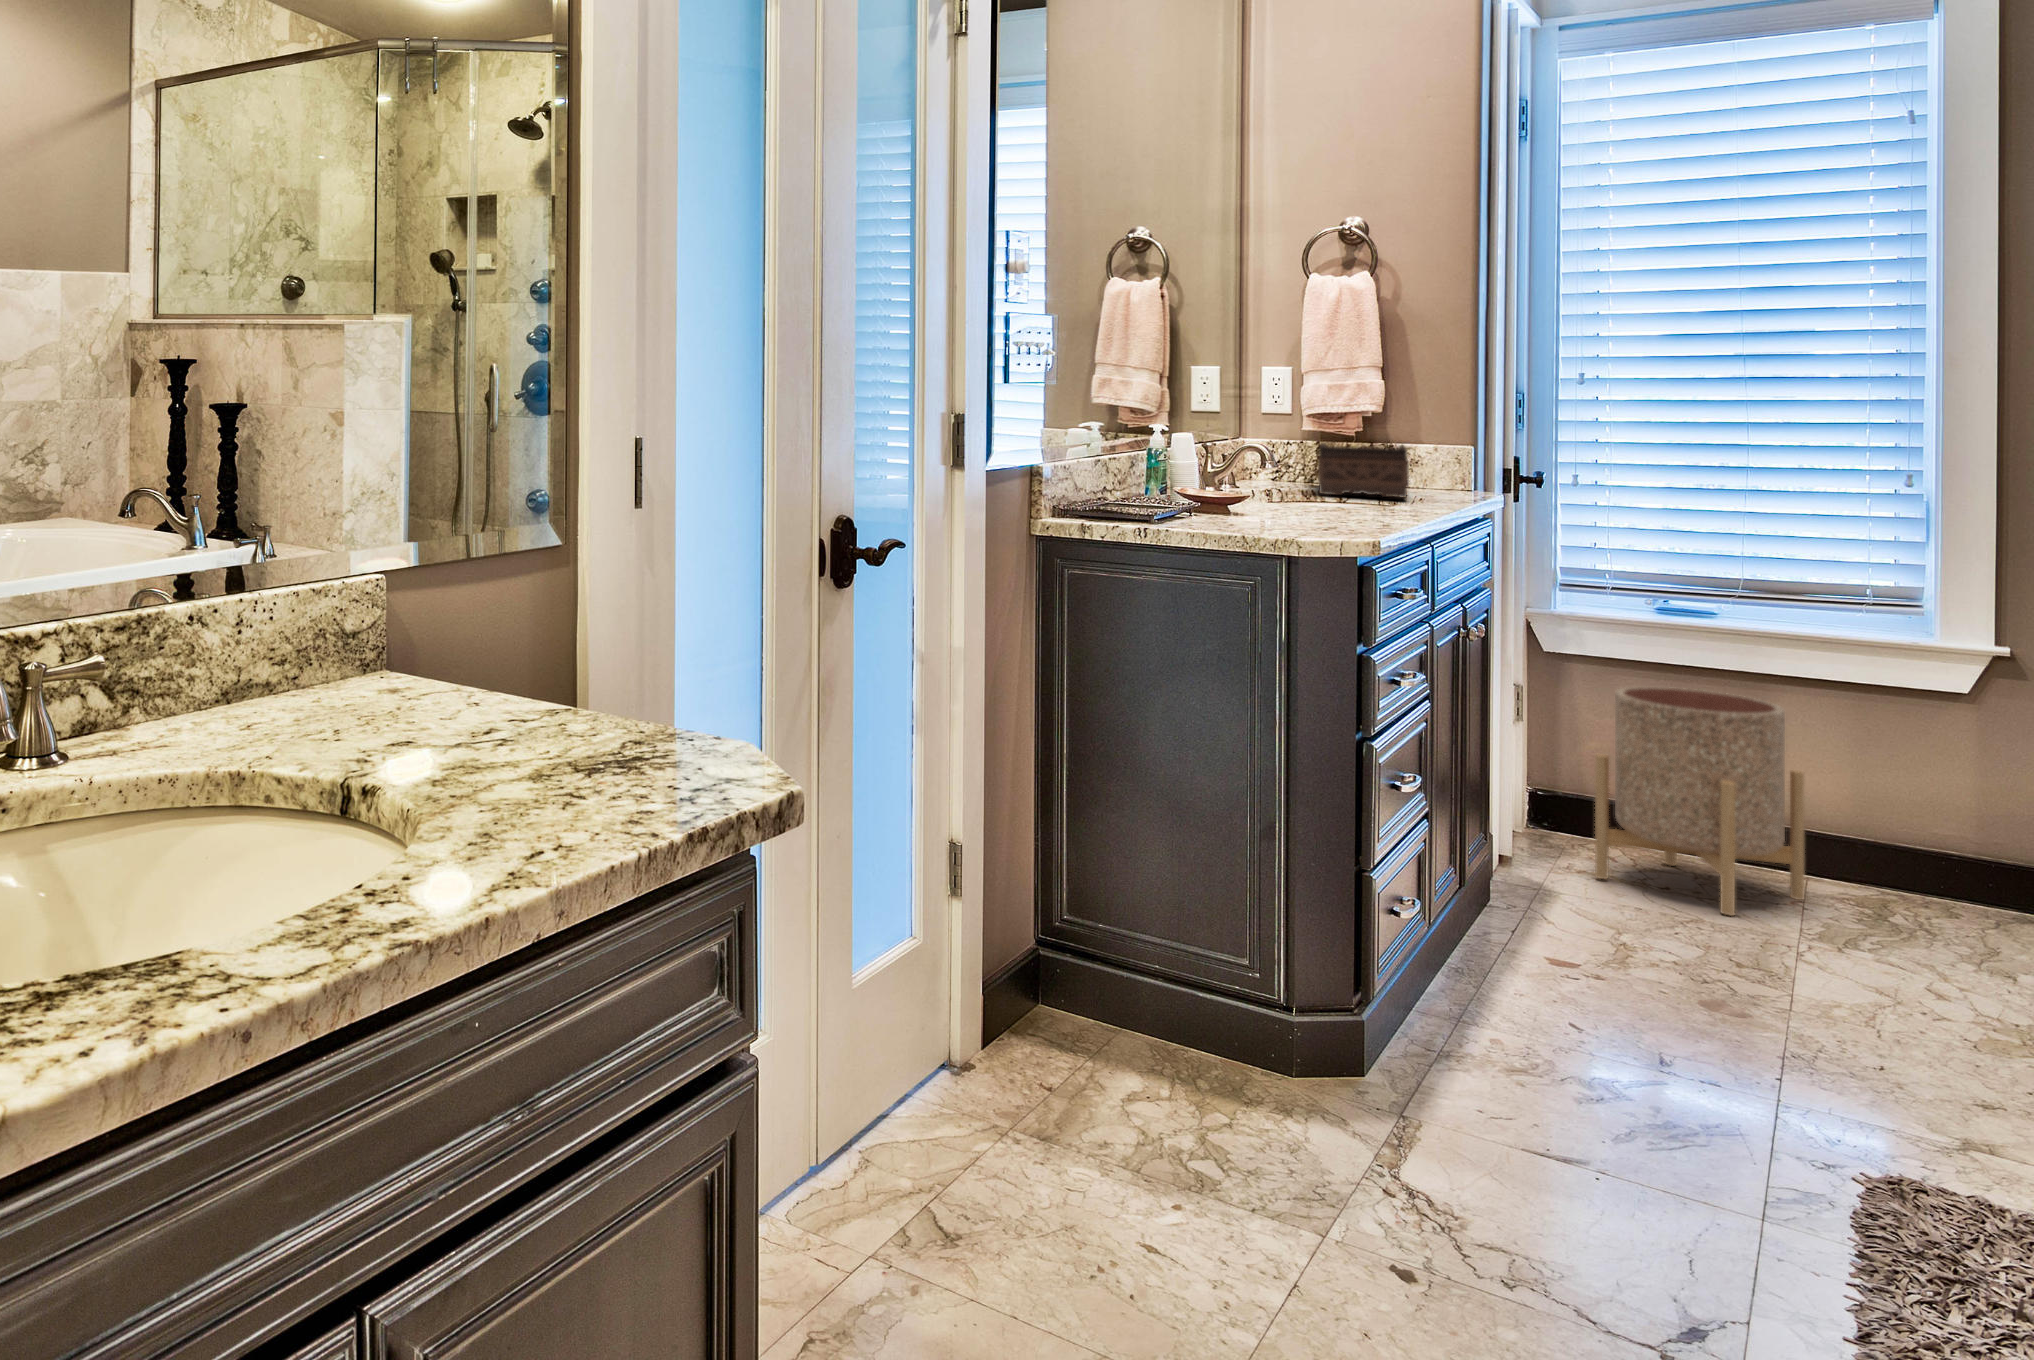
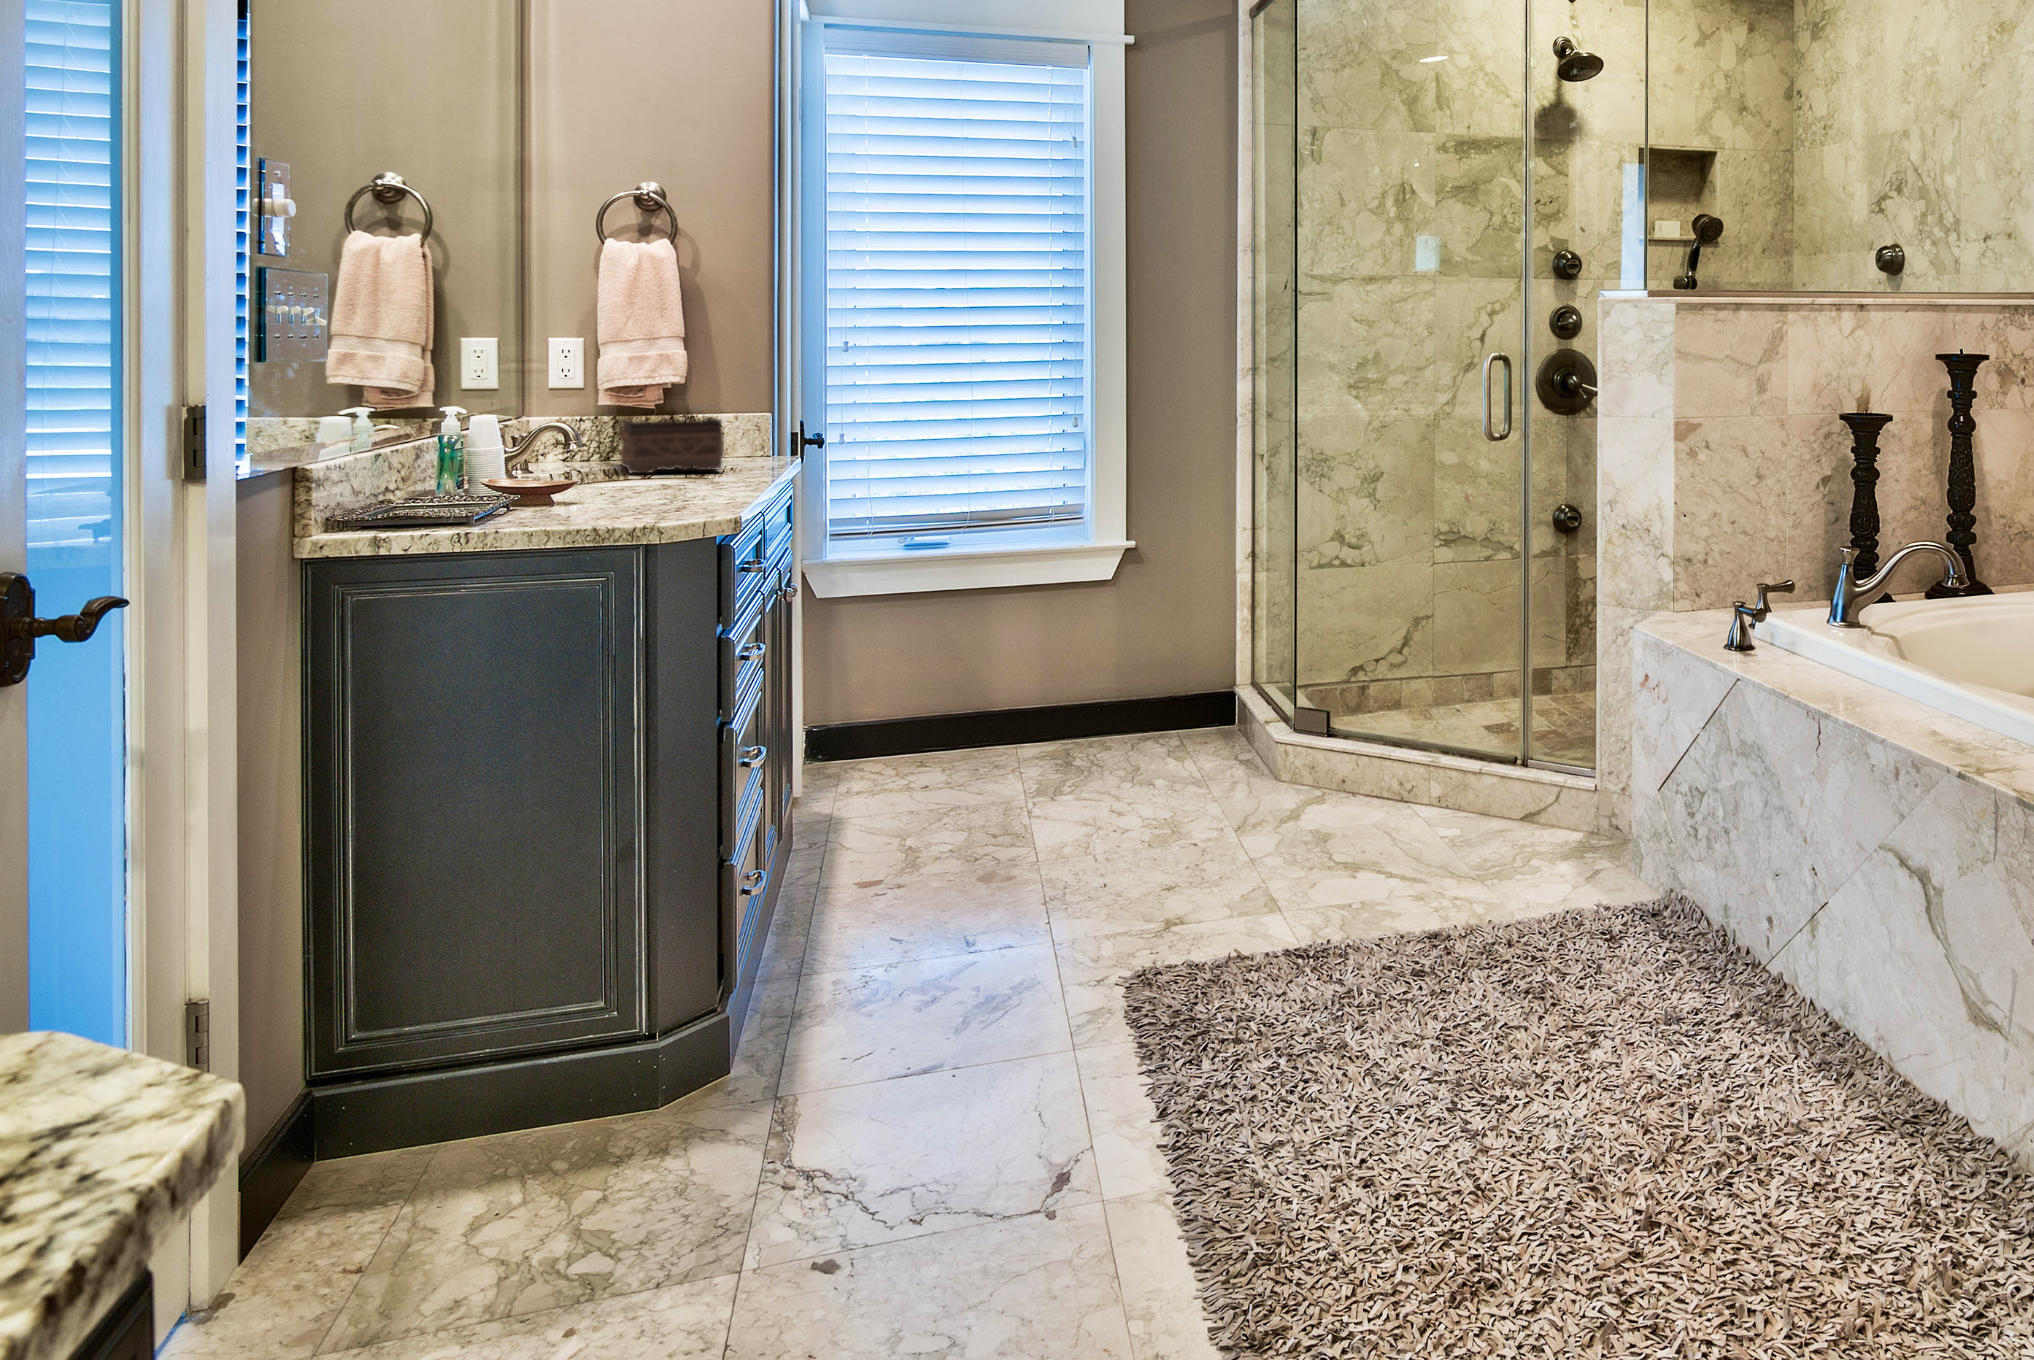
planter: present [1595,687,1804,915] -> none [866,609,1014,793]

